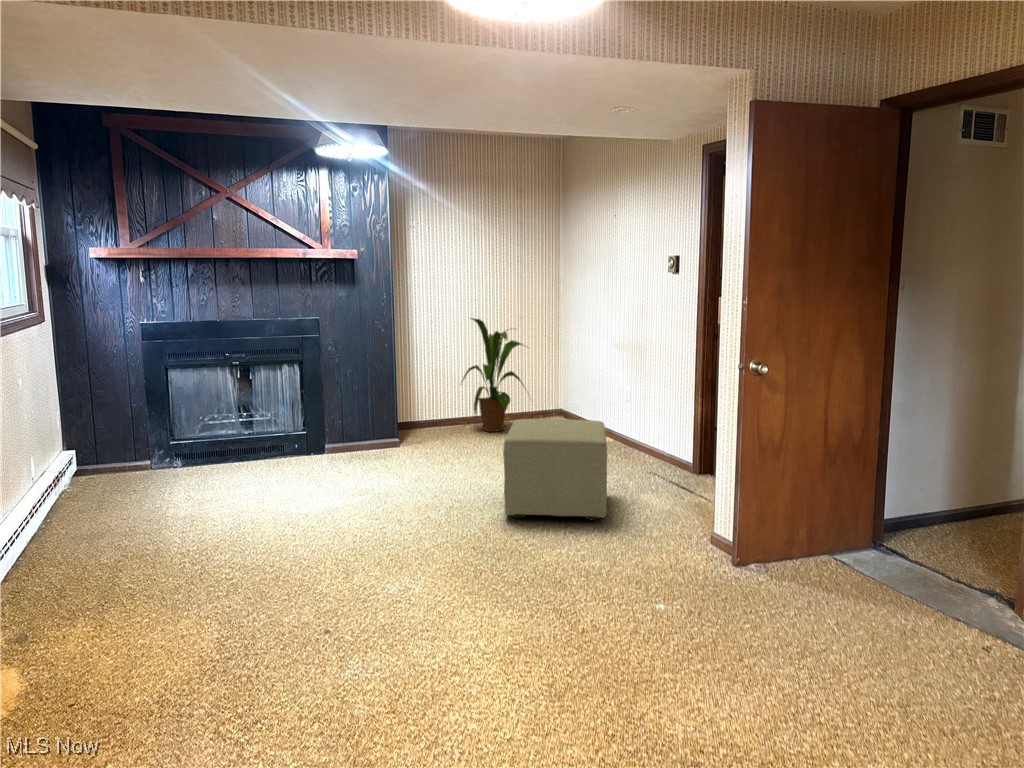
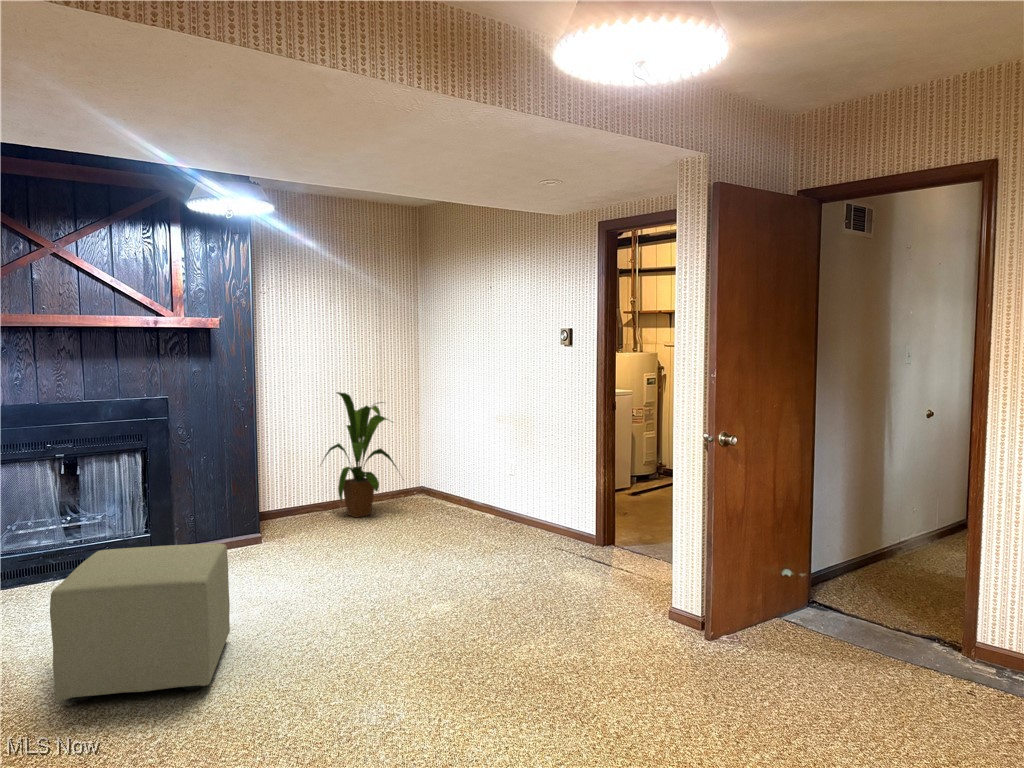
ottoman: present [503,419,607,520] -> present [50,543,230,701]

